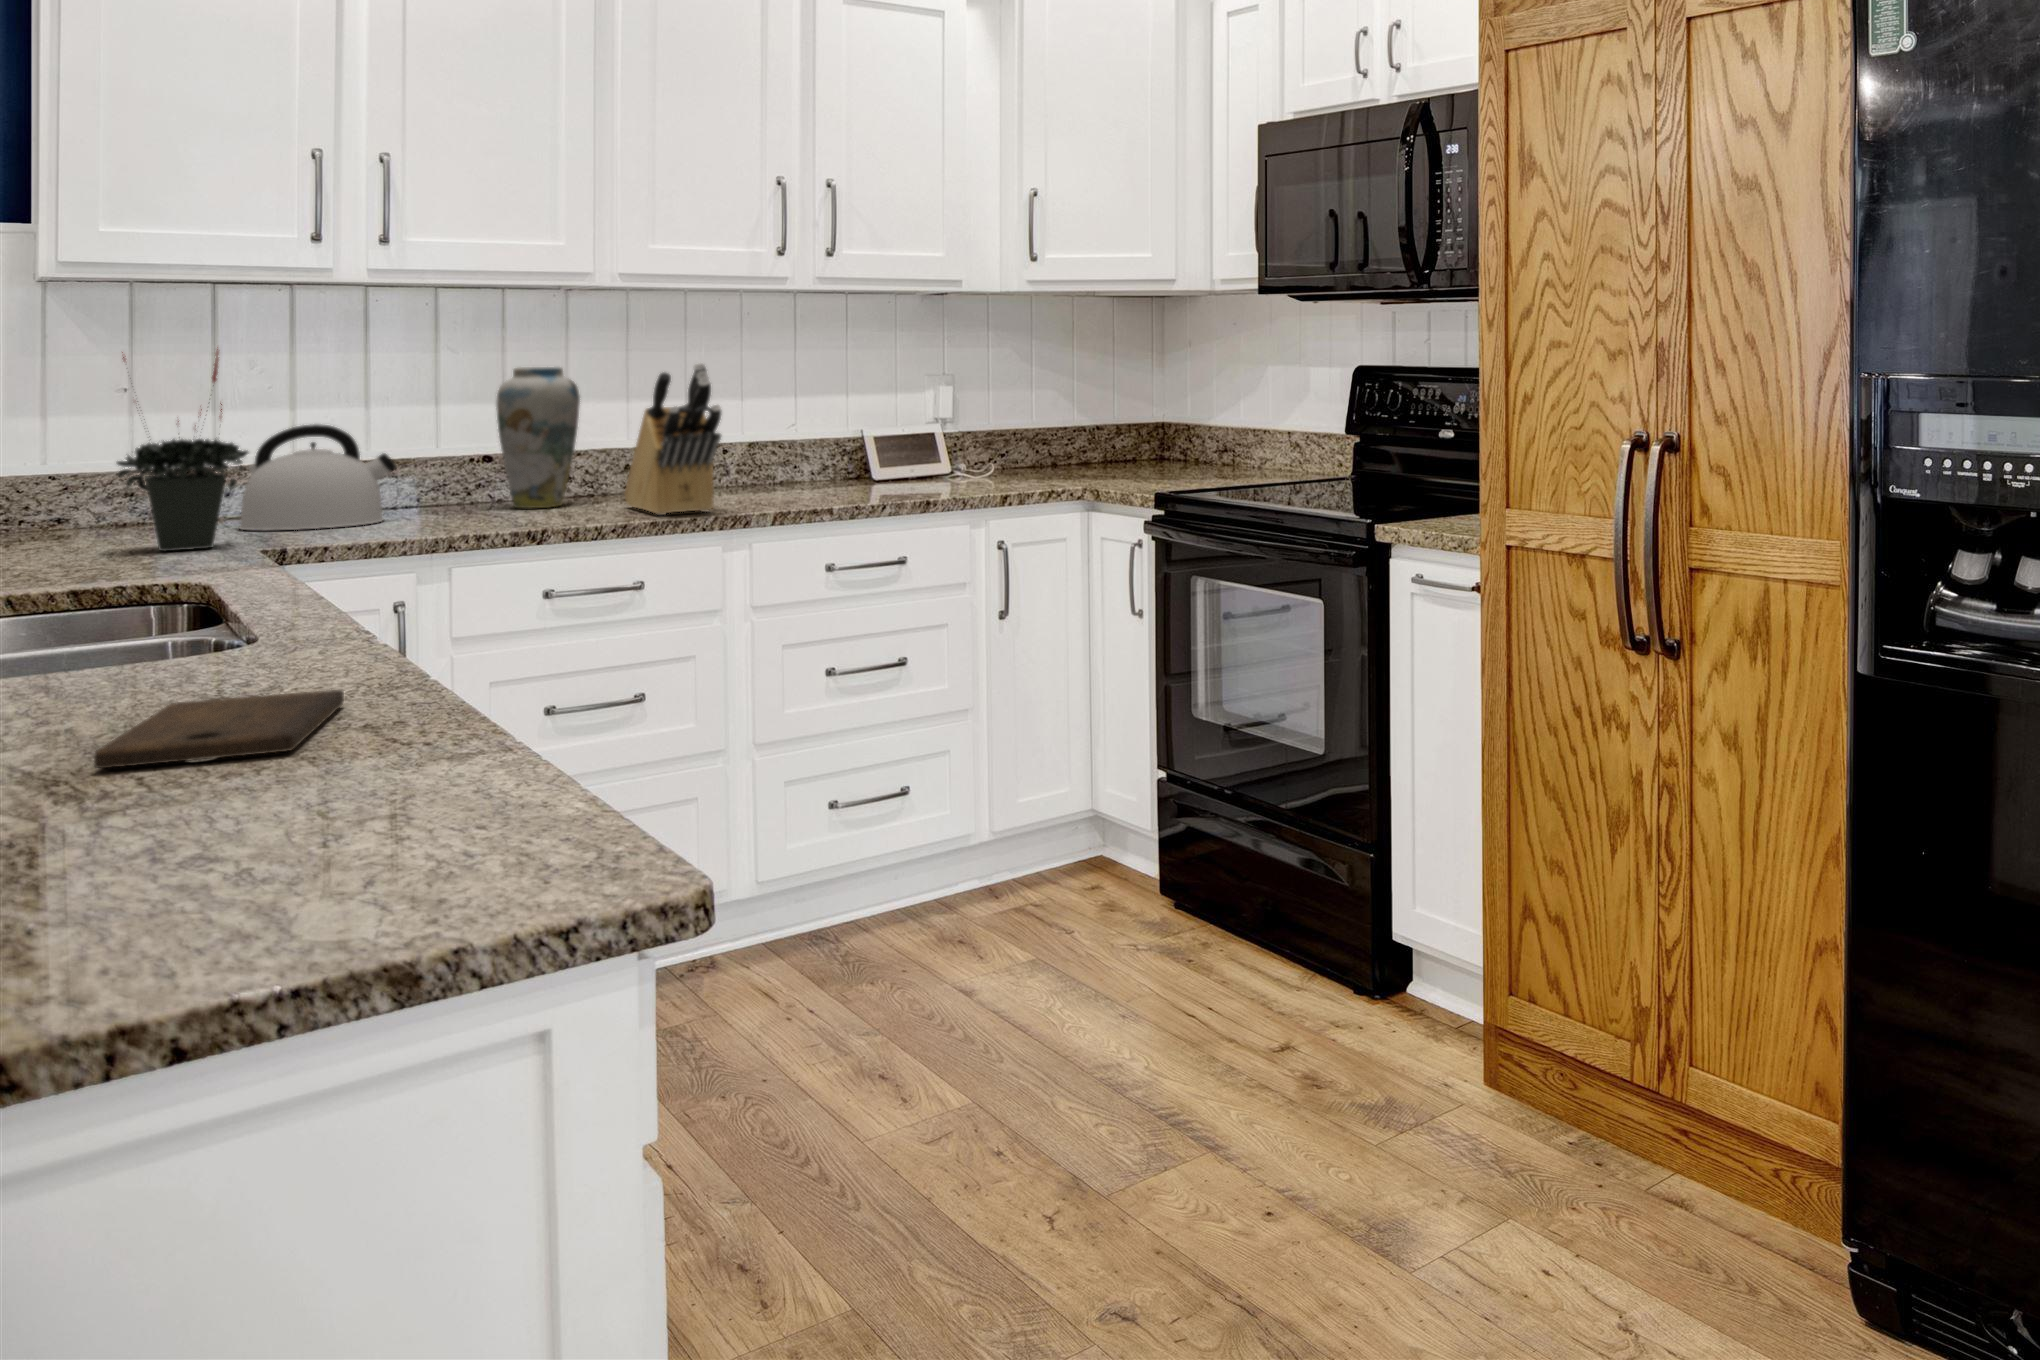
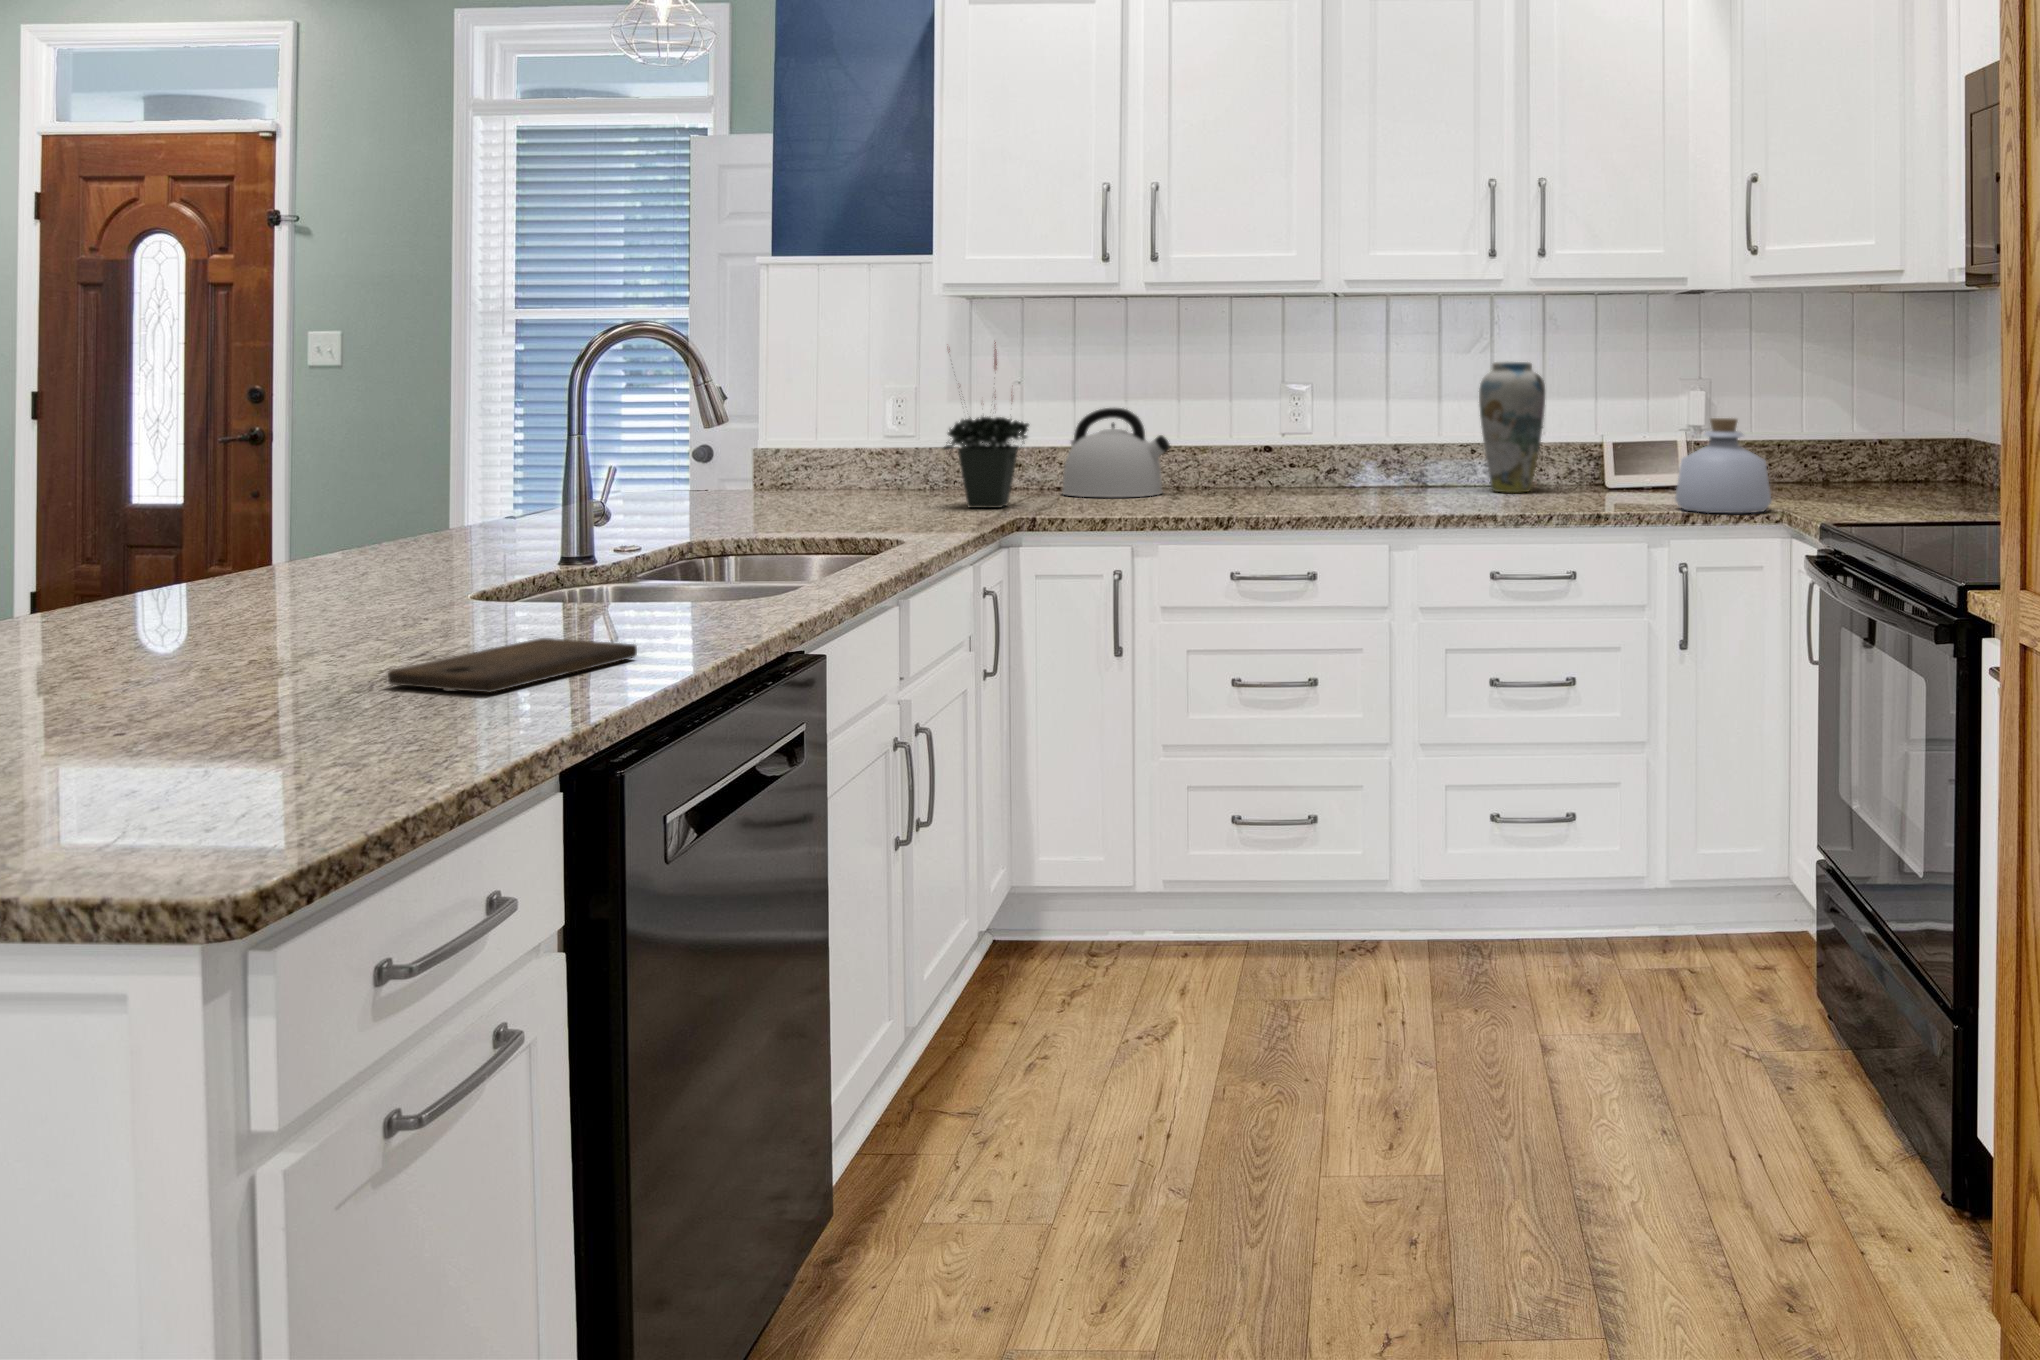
knife block: present [624,363,721,515] -> none [1337,360,1393,508]
vase: present [496,367,580,509] -> present [1479,361,1545,493]
bottle: none [982,409,1070,493] -> present [1675,418,1772,513]

